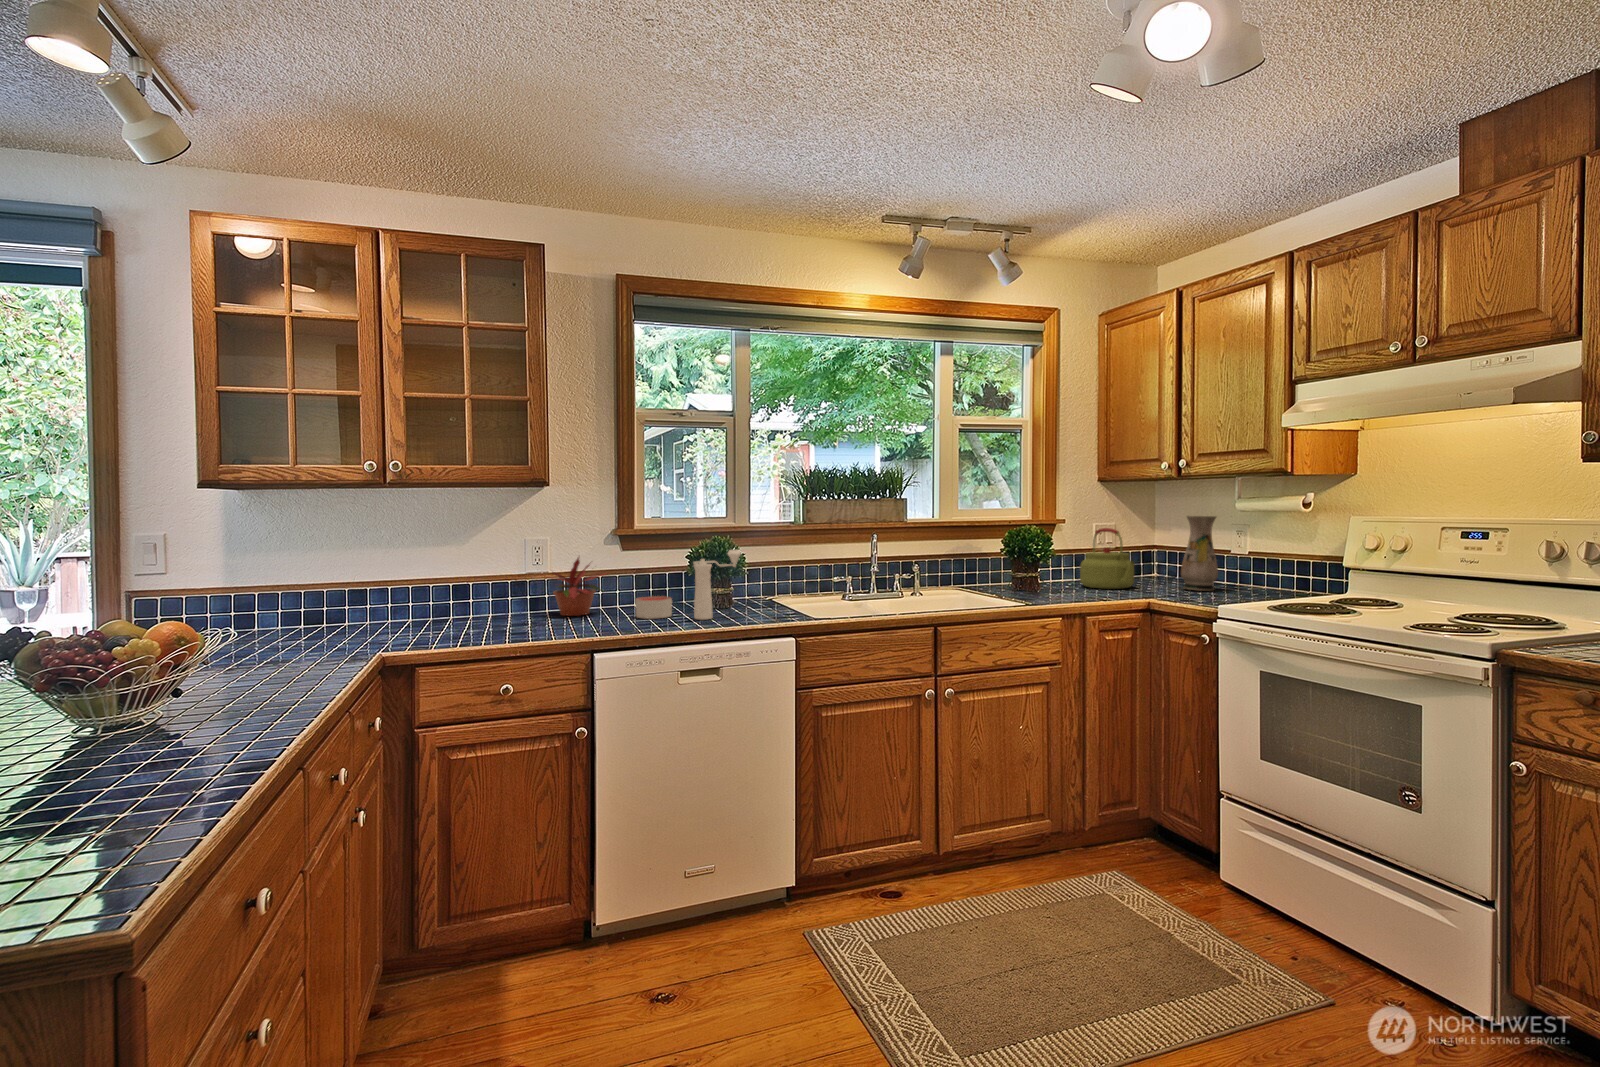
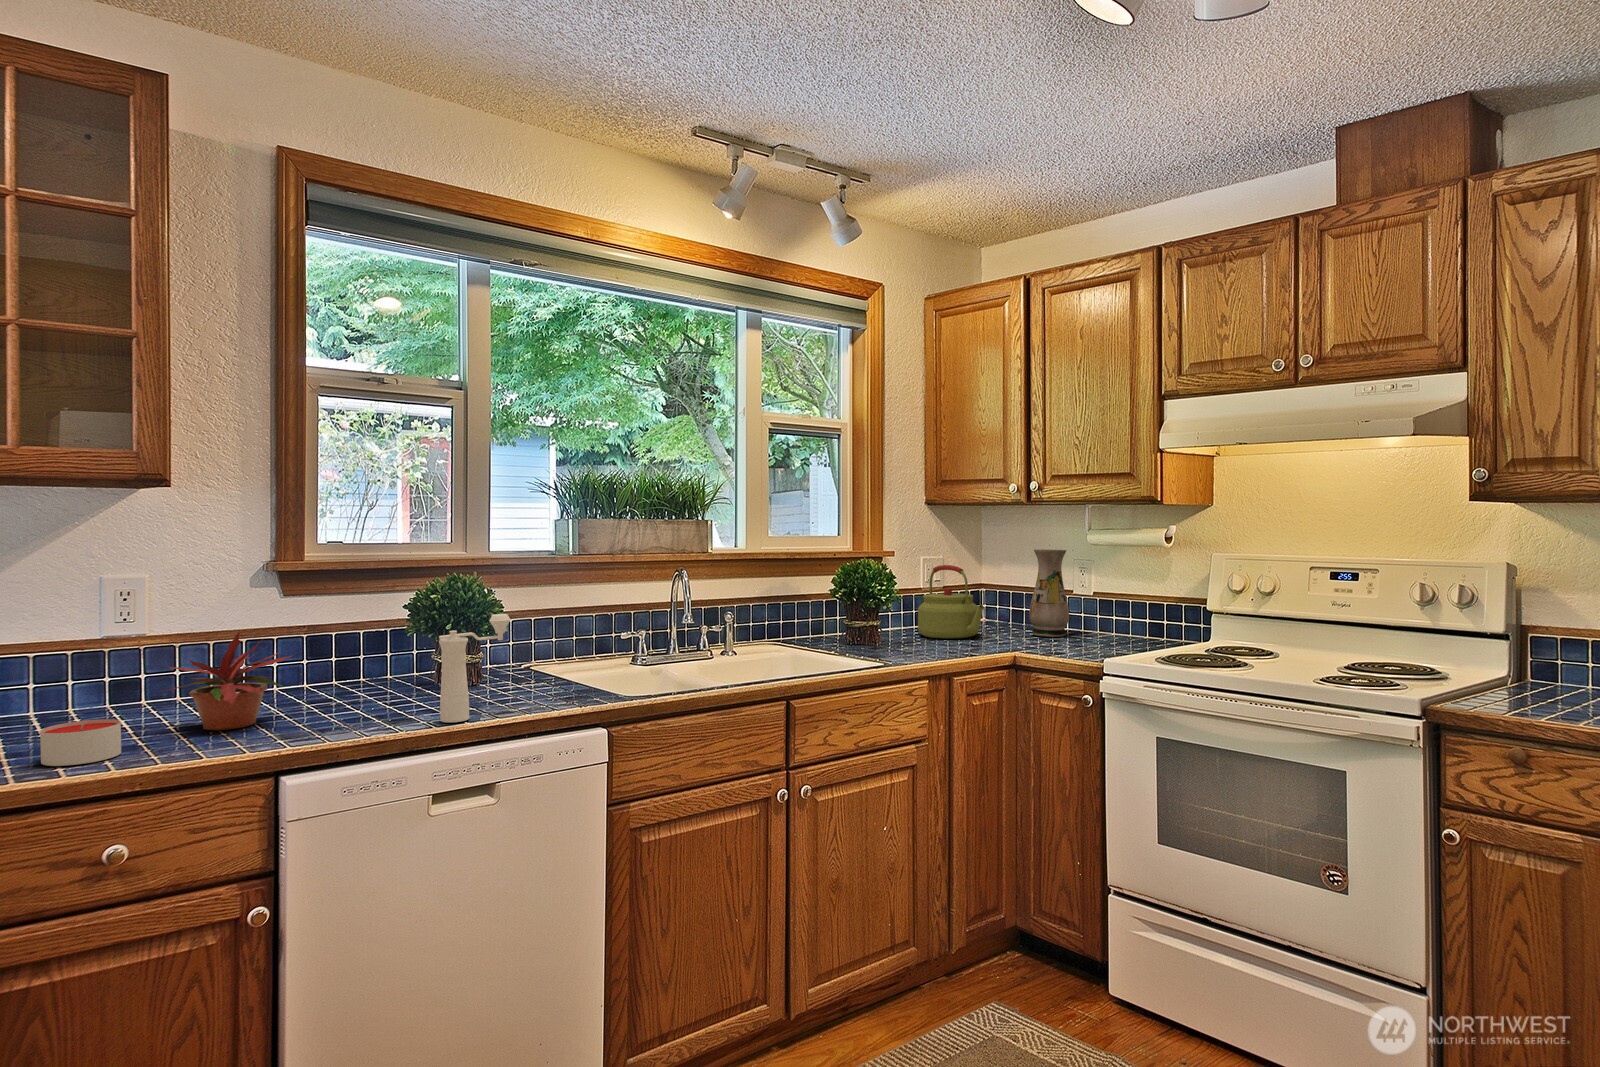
candle: present [635,596,672,619] -> present [40,719,121,766]

